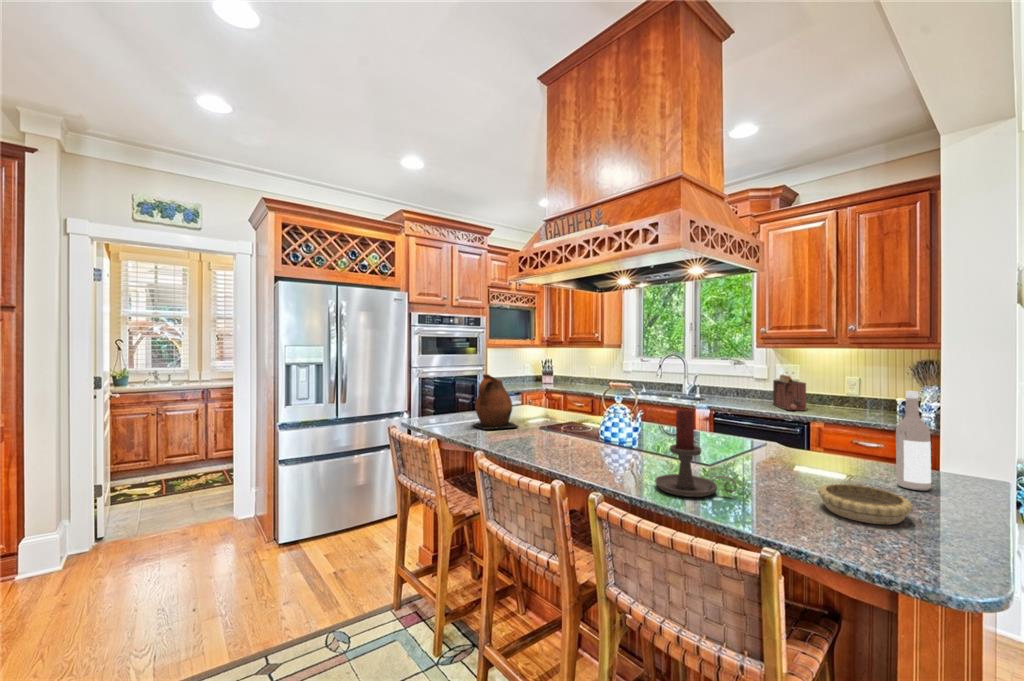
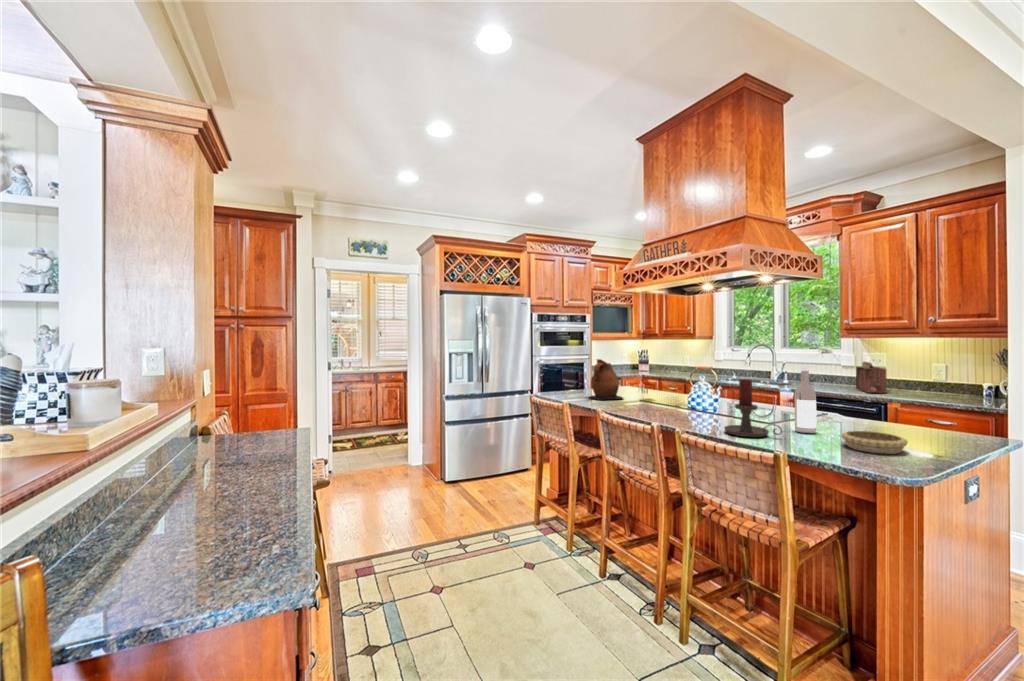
wine bottle: present [896,391,931,491] -> present [794,366,817,433]

